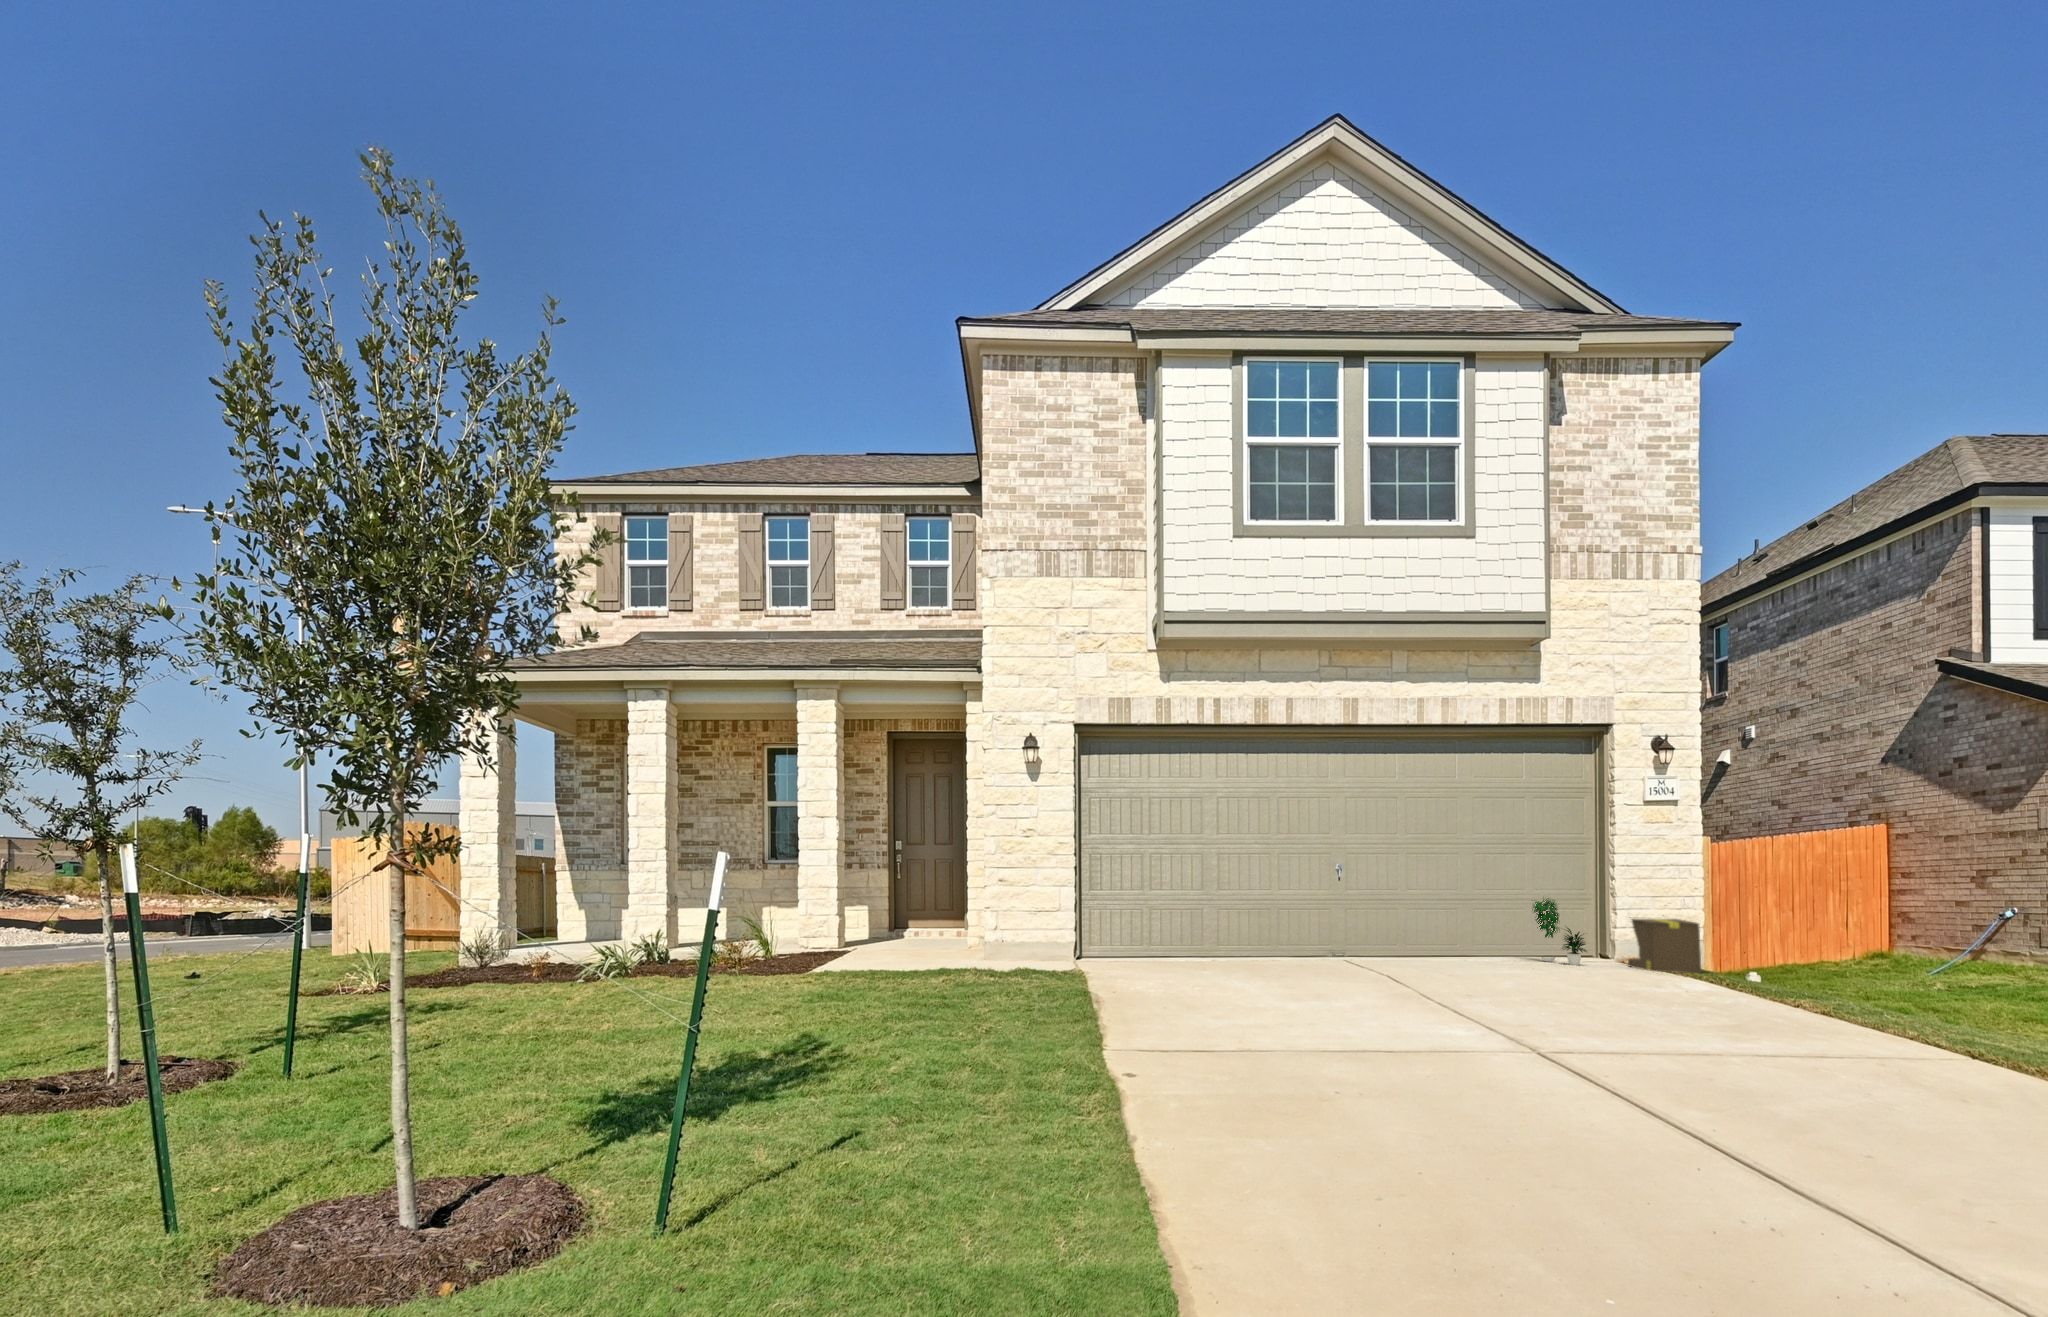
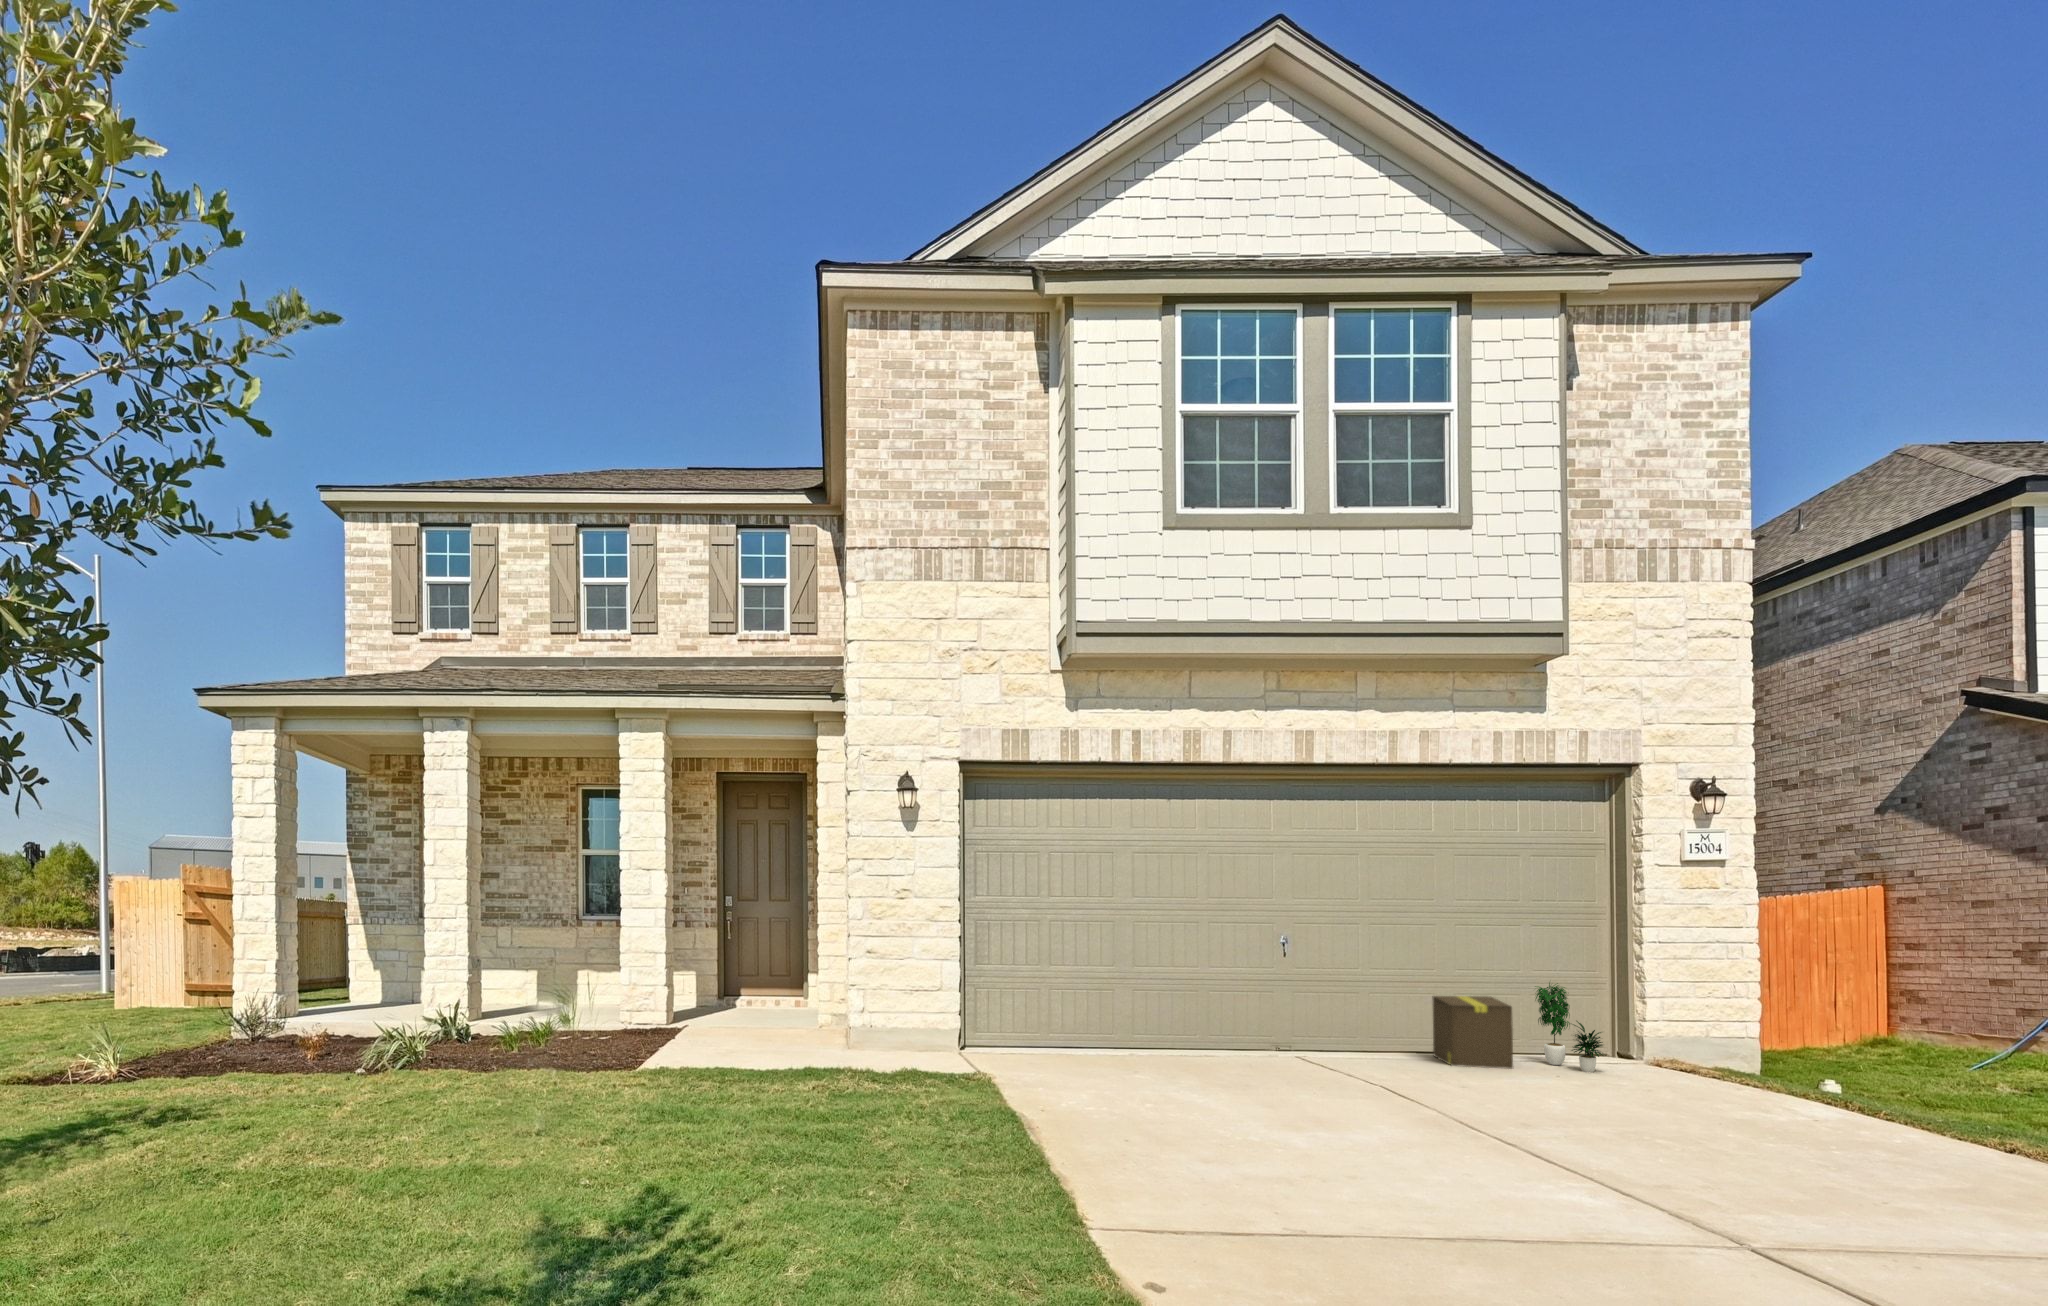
cardboard box: present [1628,919,1701,973] -> present [1432,996,1513,1069]

